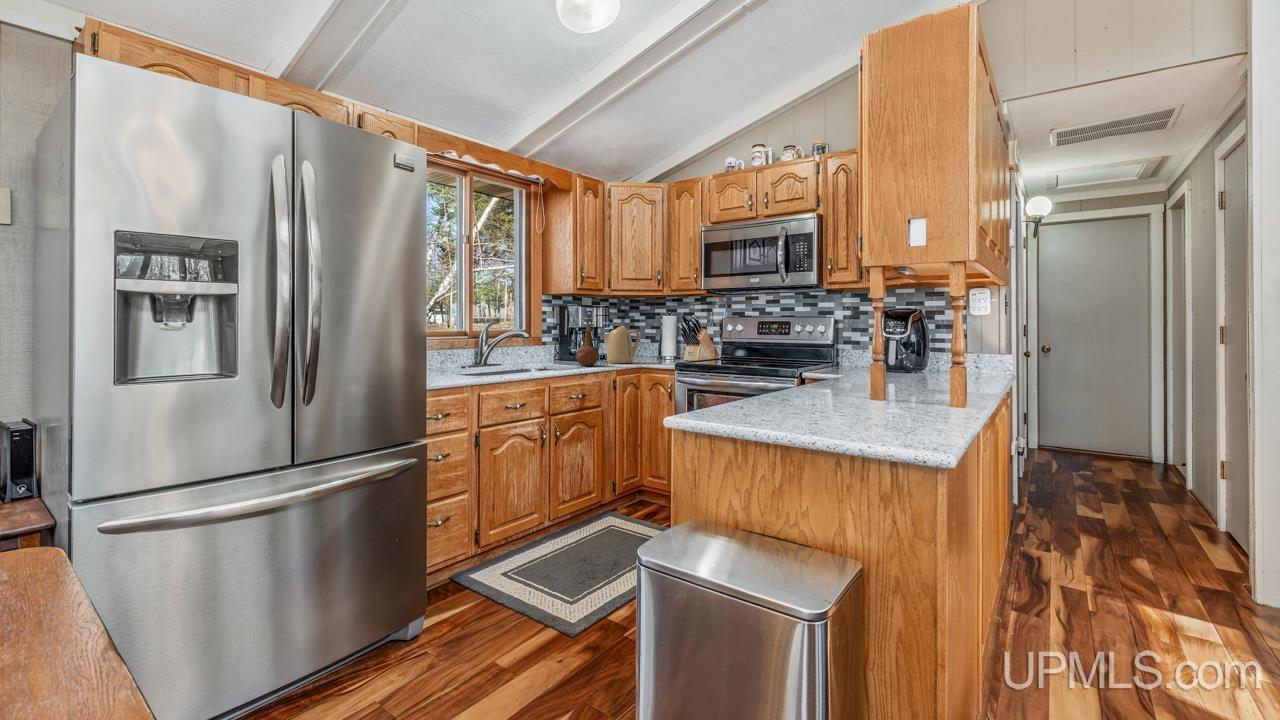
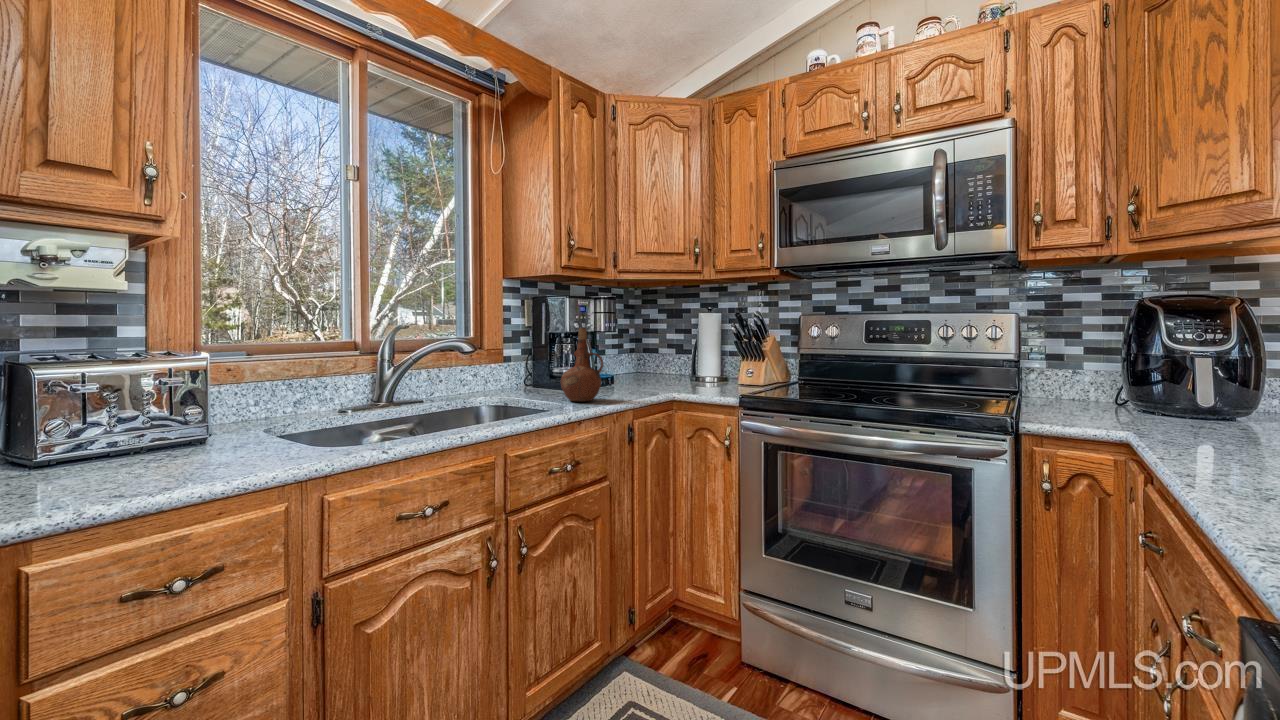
kettle: present [603,326,640,363] -> none [606,331,669,393]

